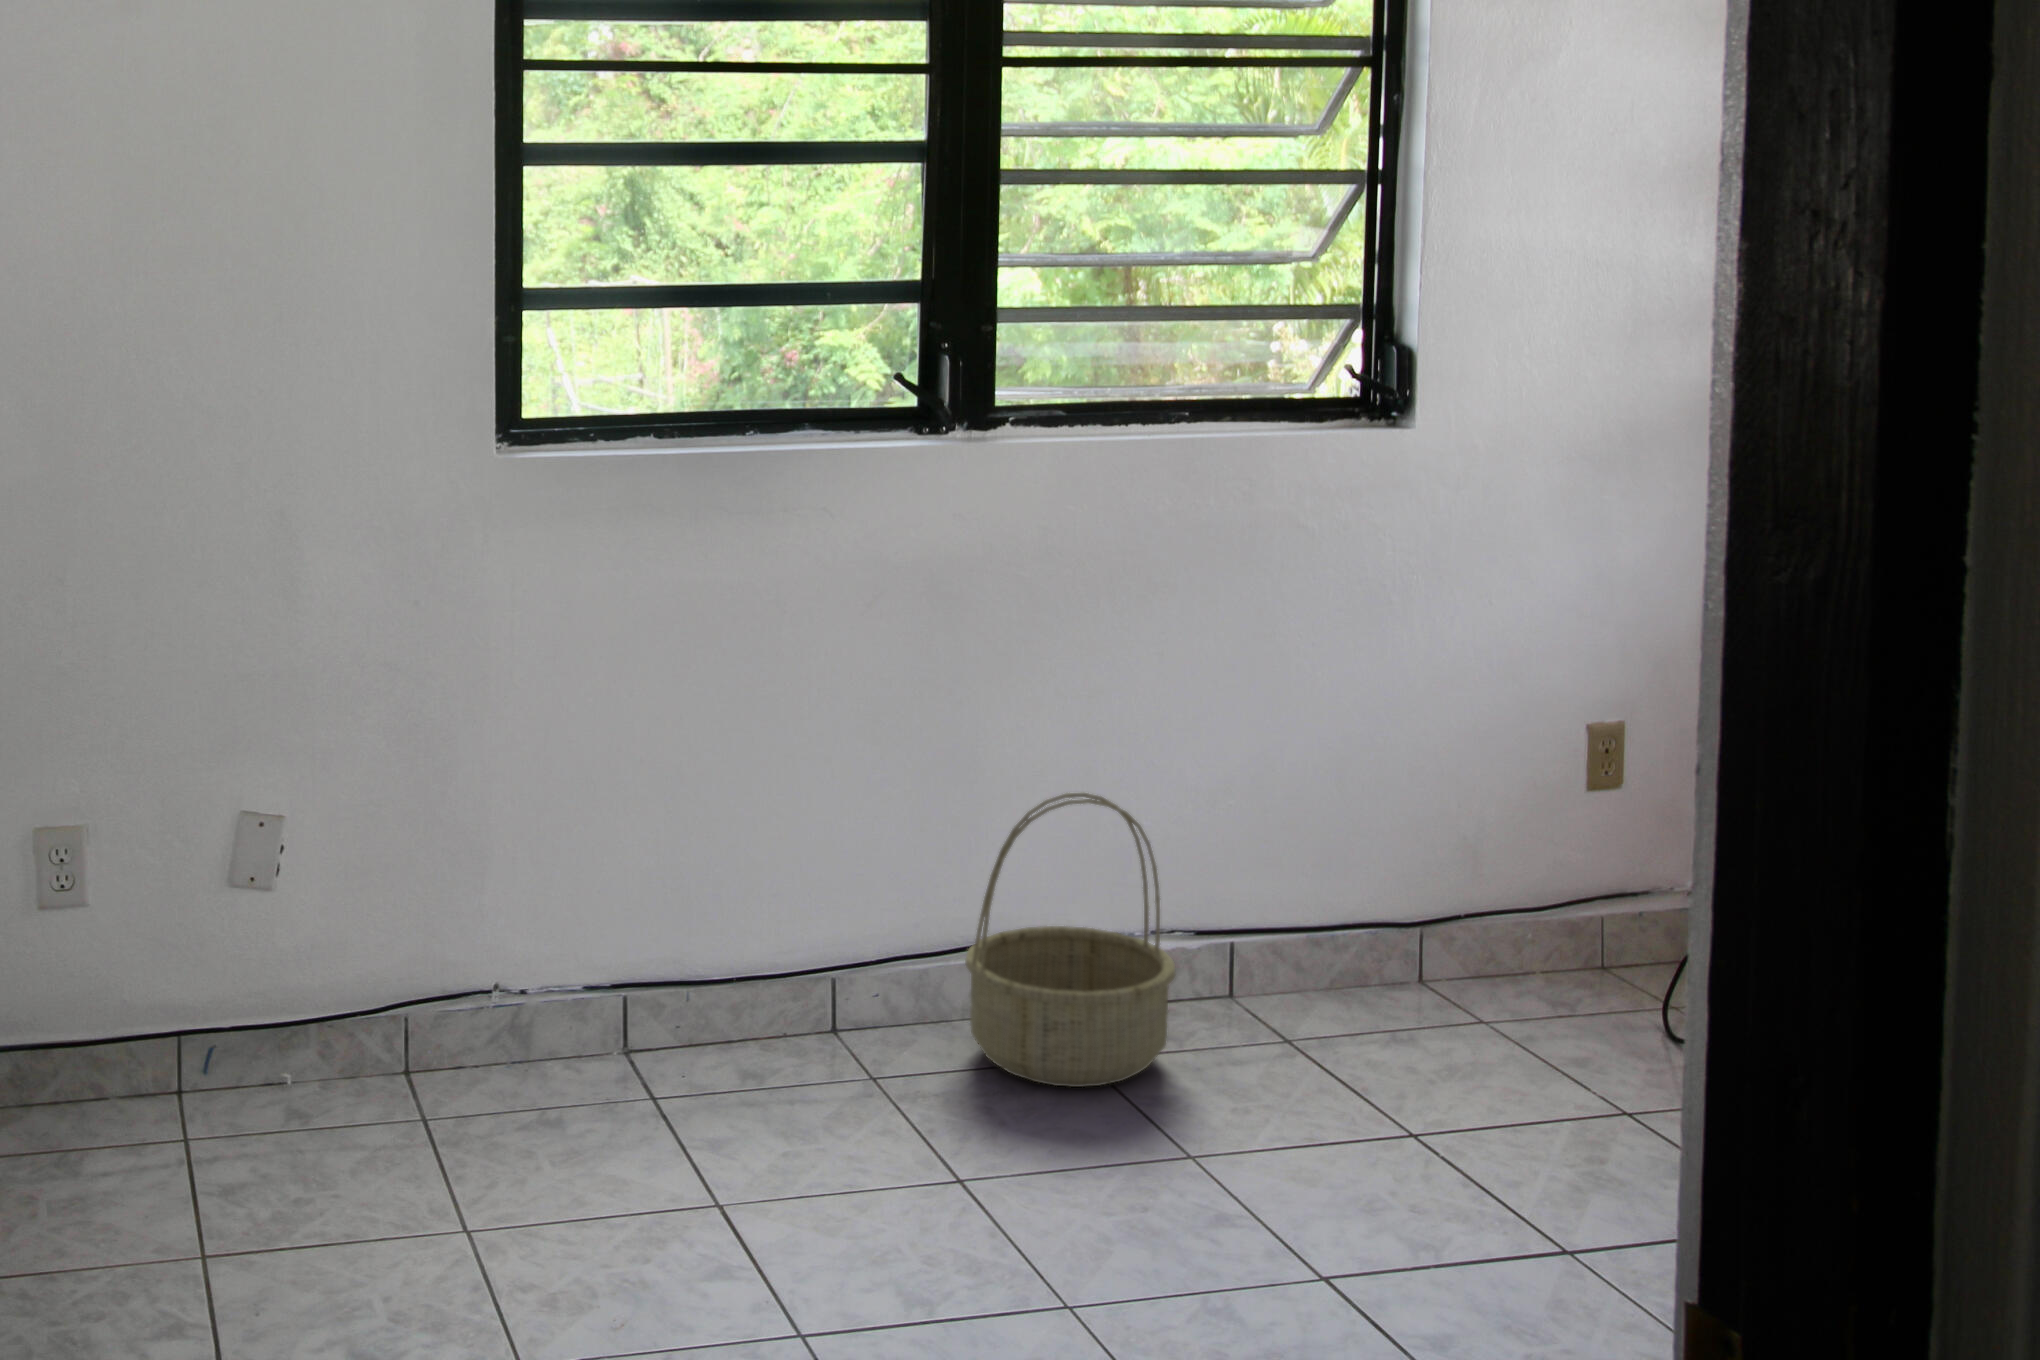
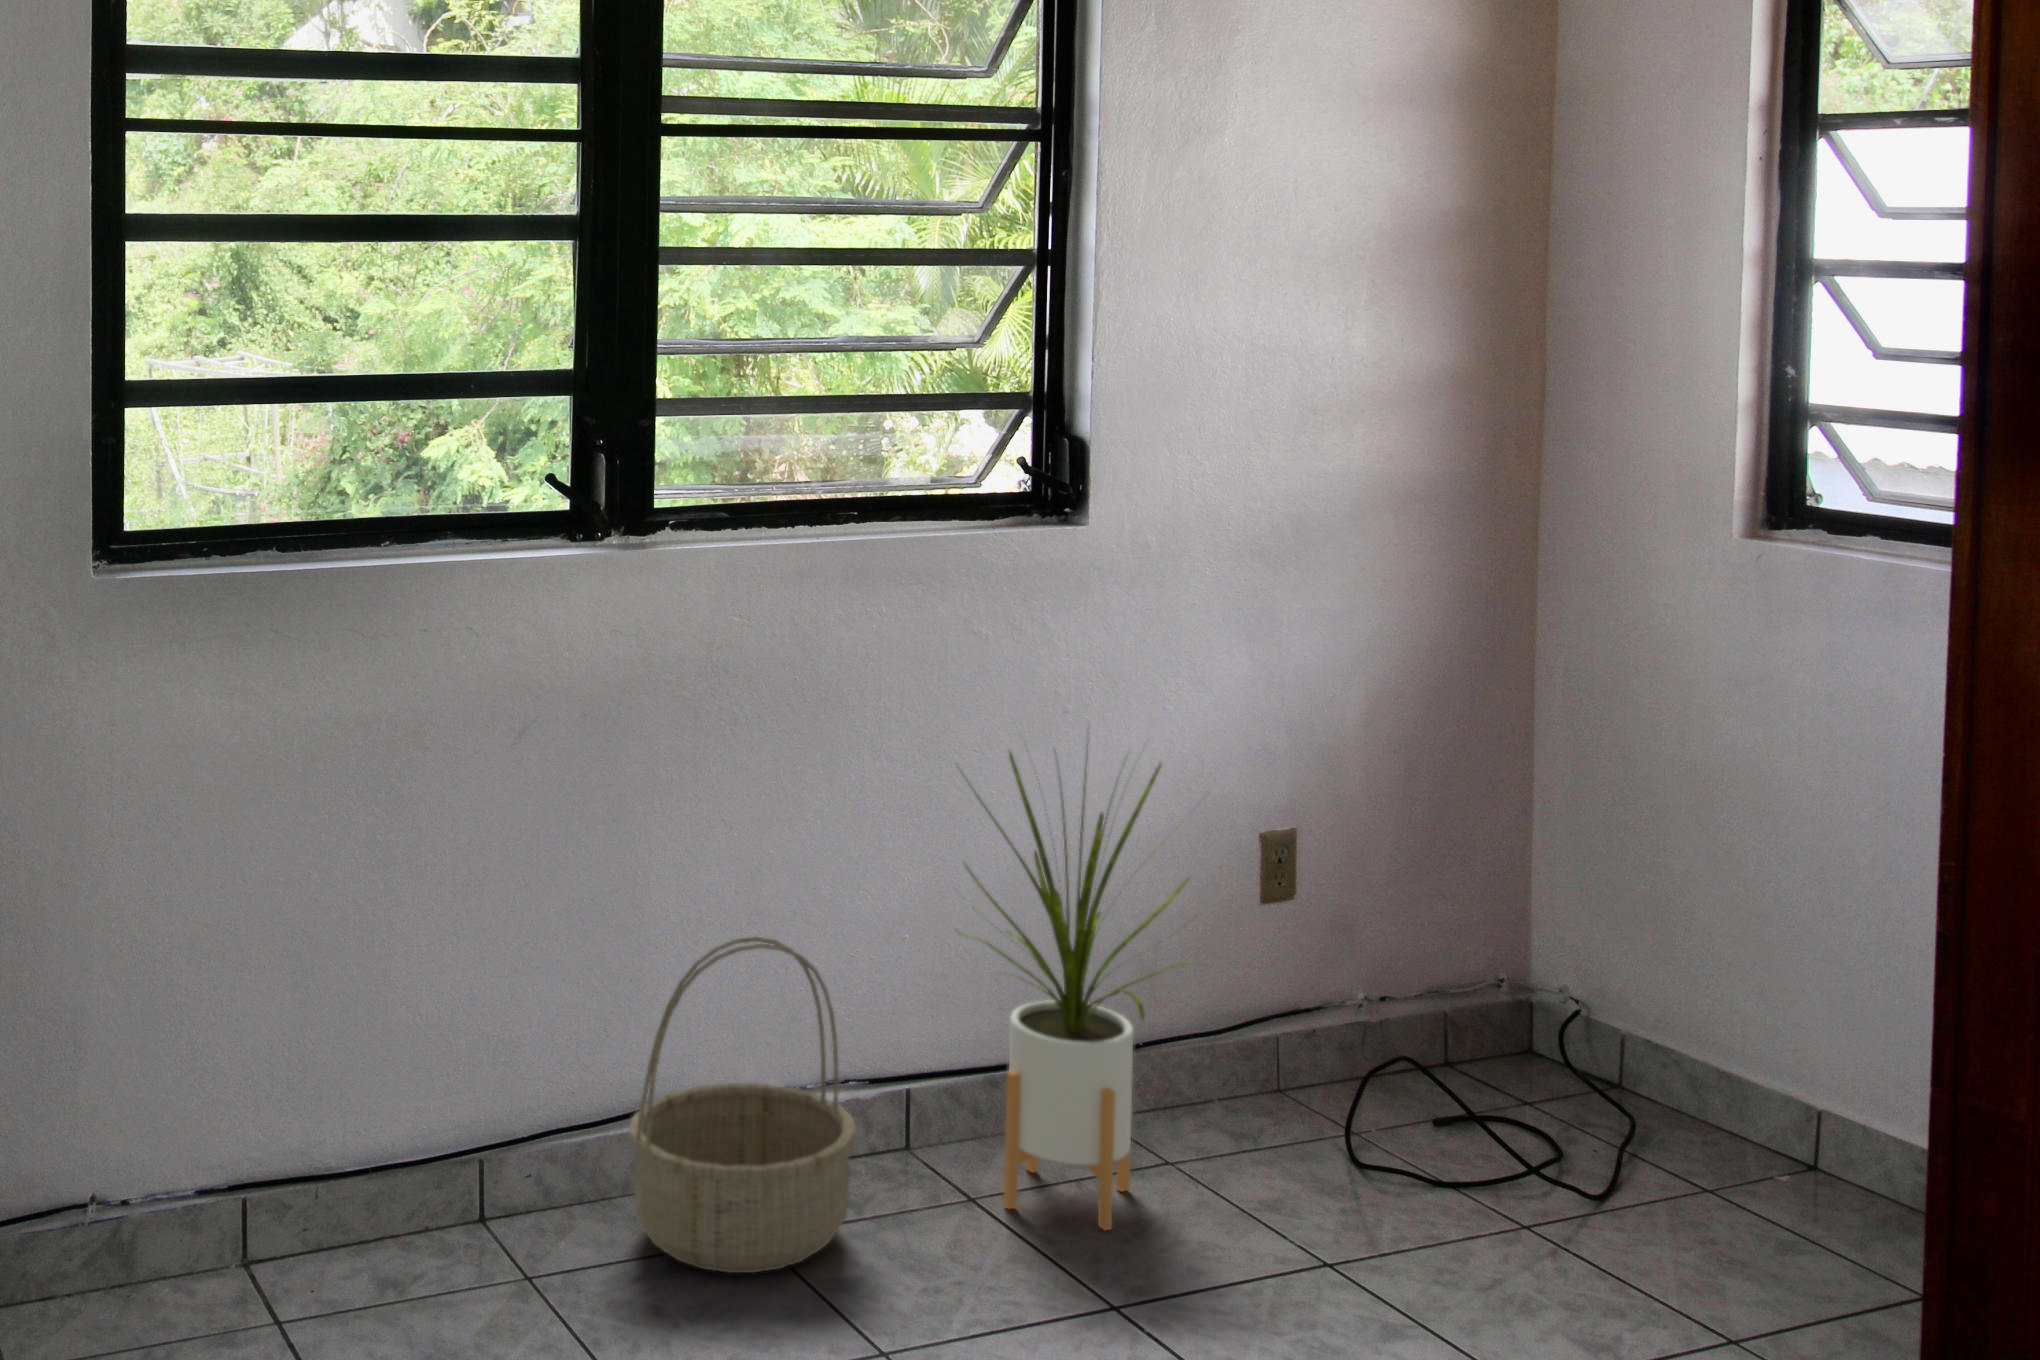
house plant: none [1271,609,1525,1075] -> present [955,745,1200,1230]

